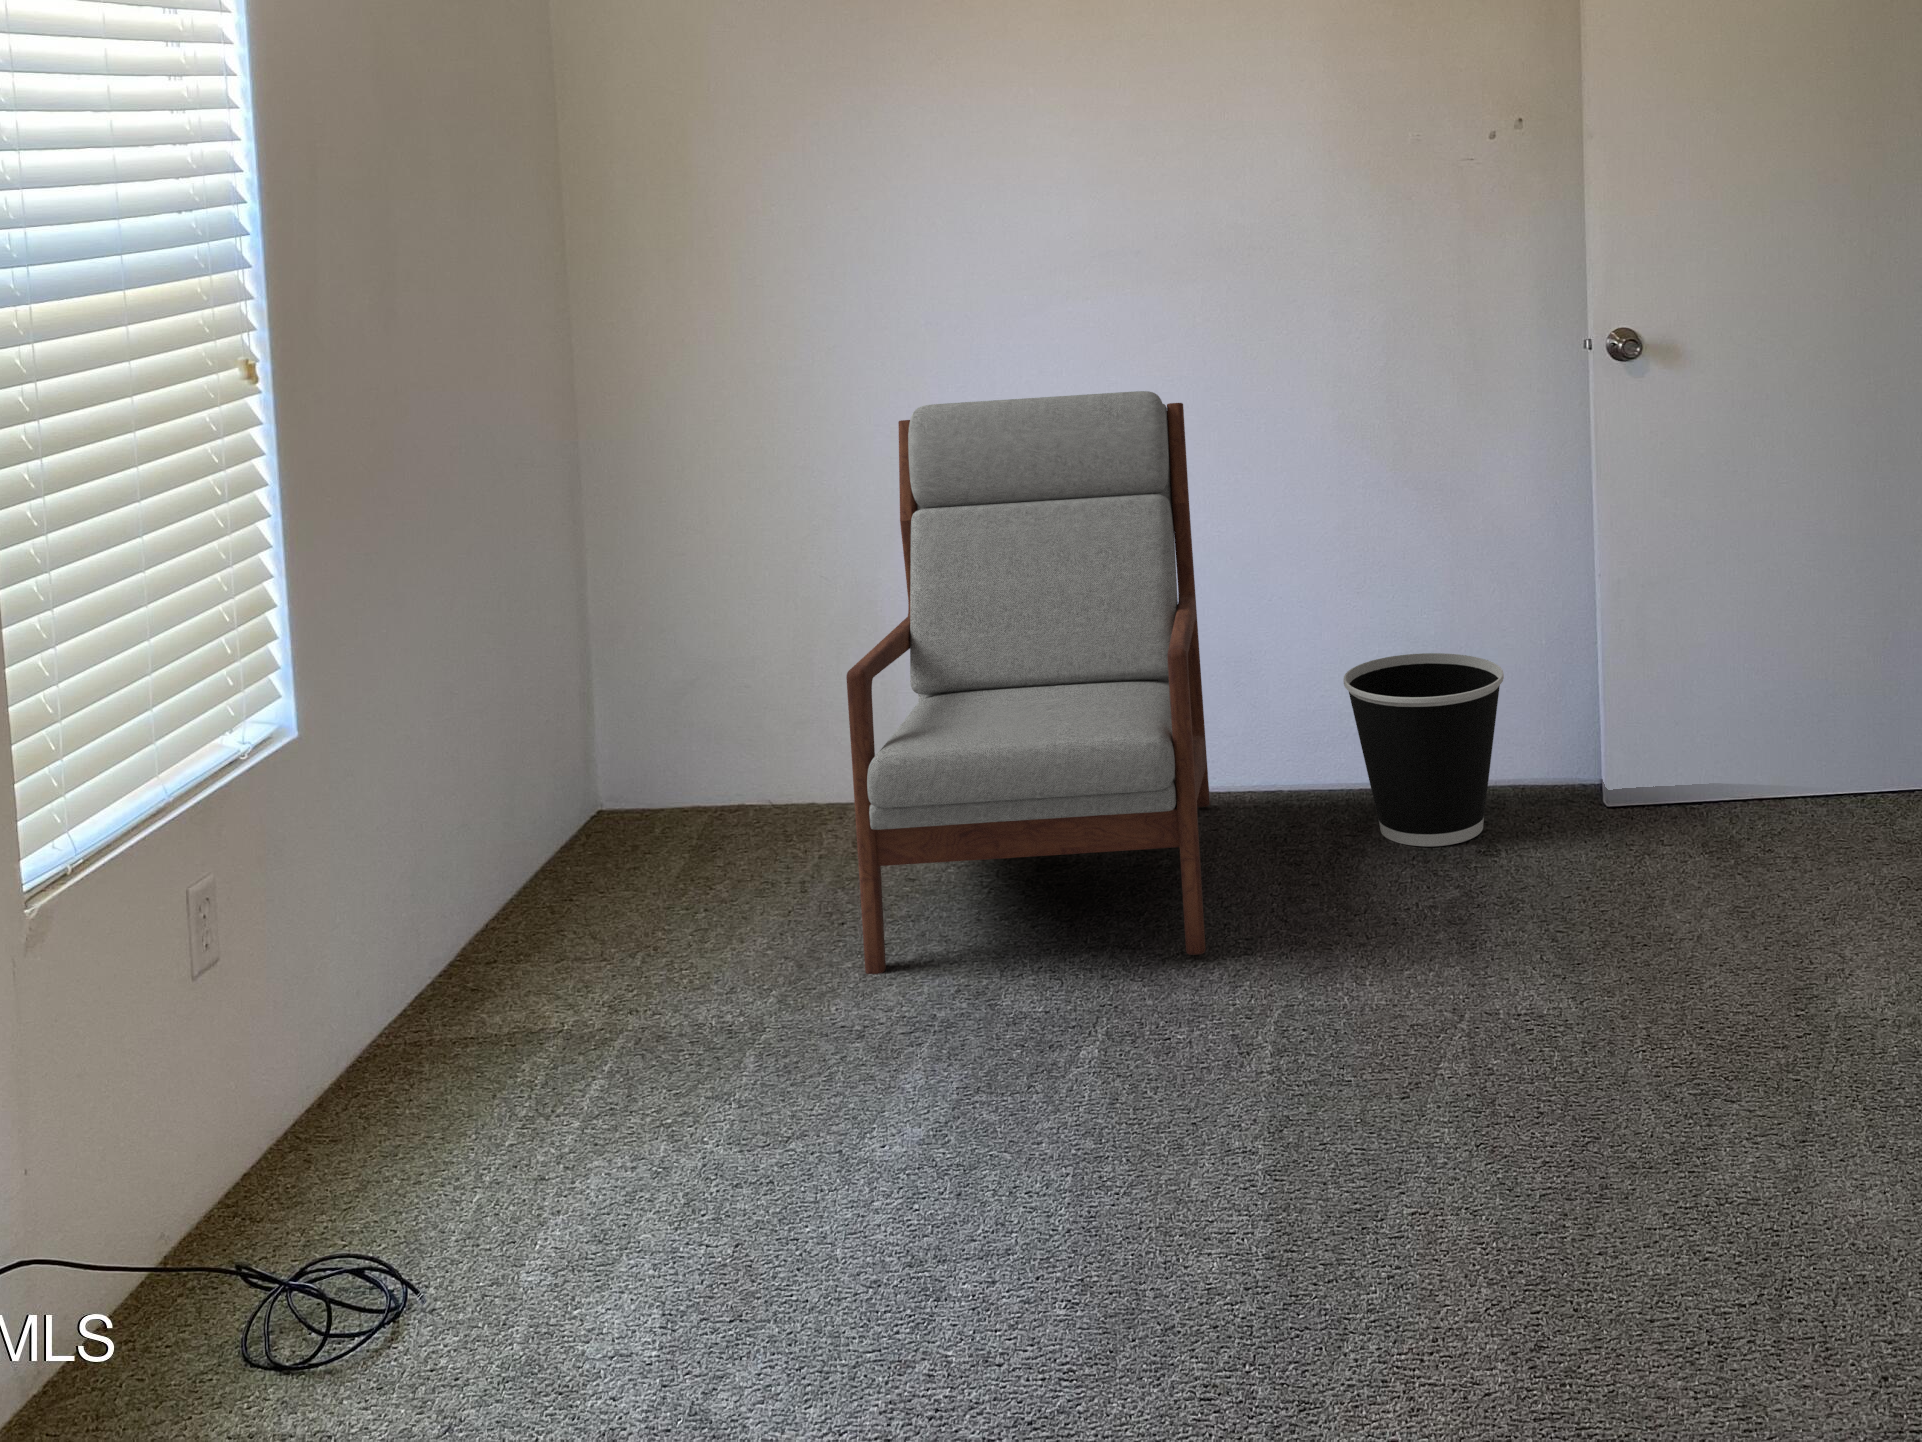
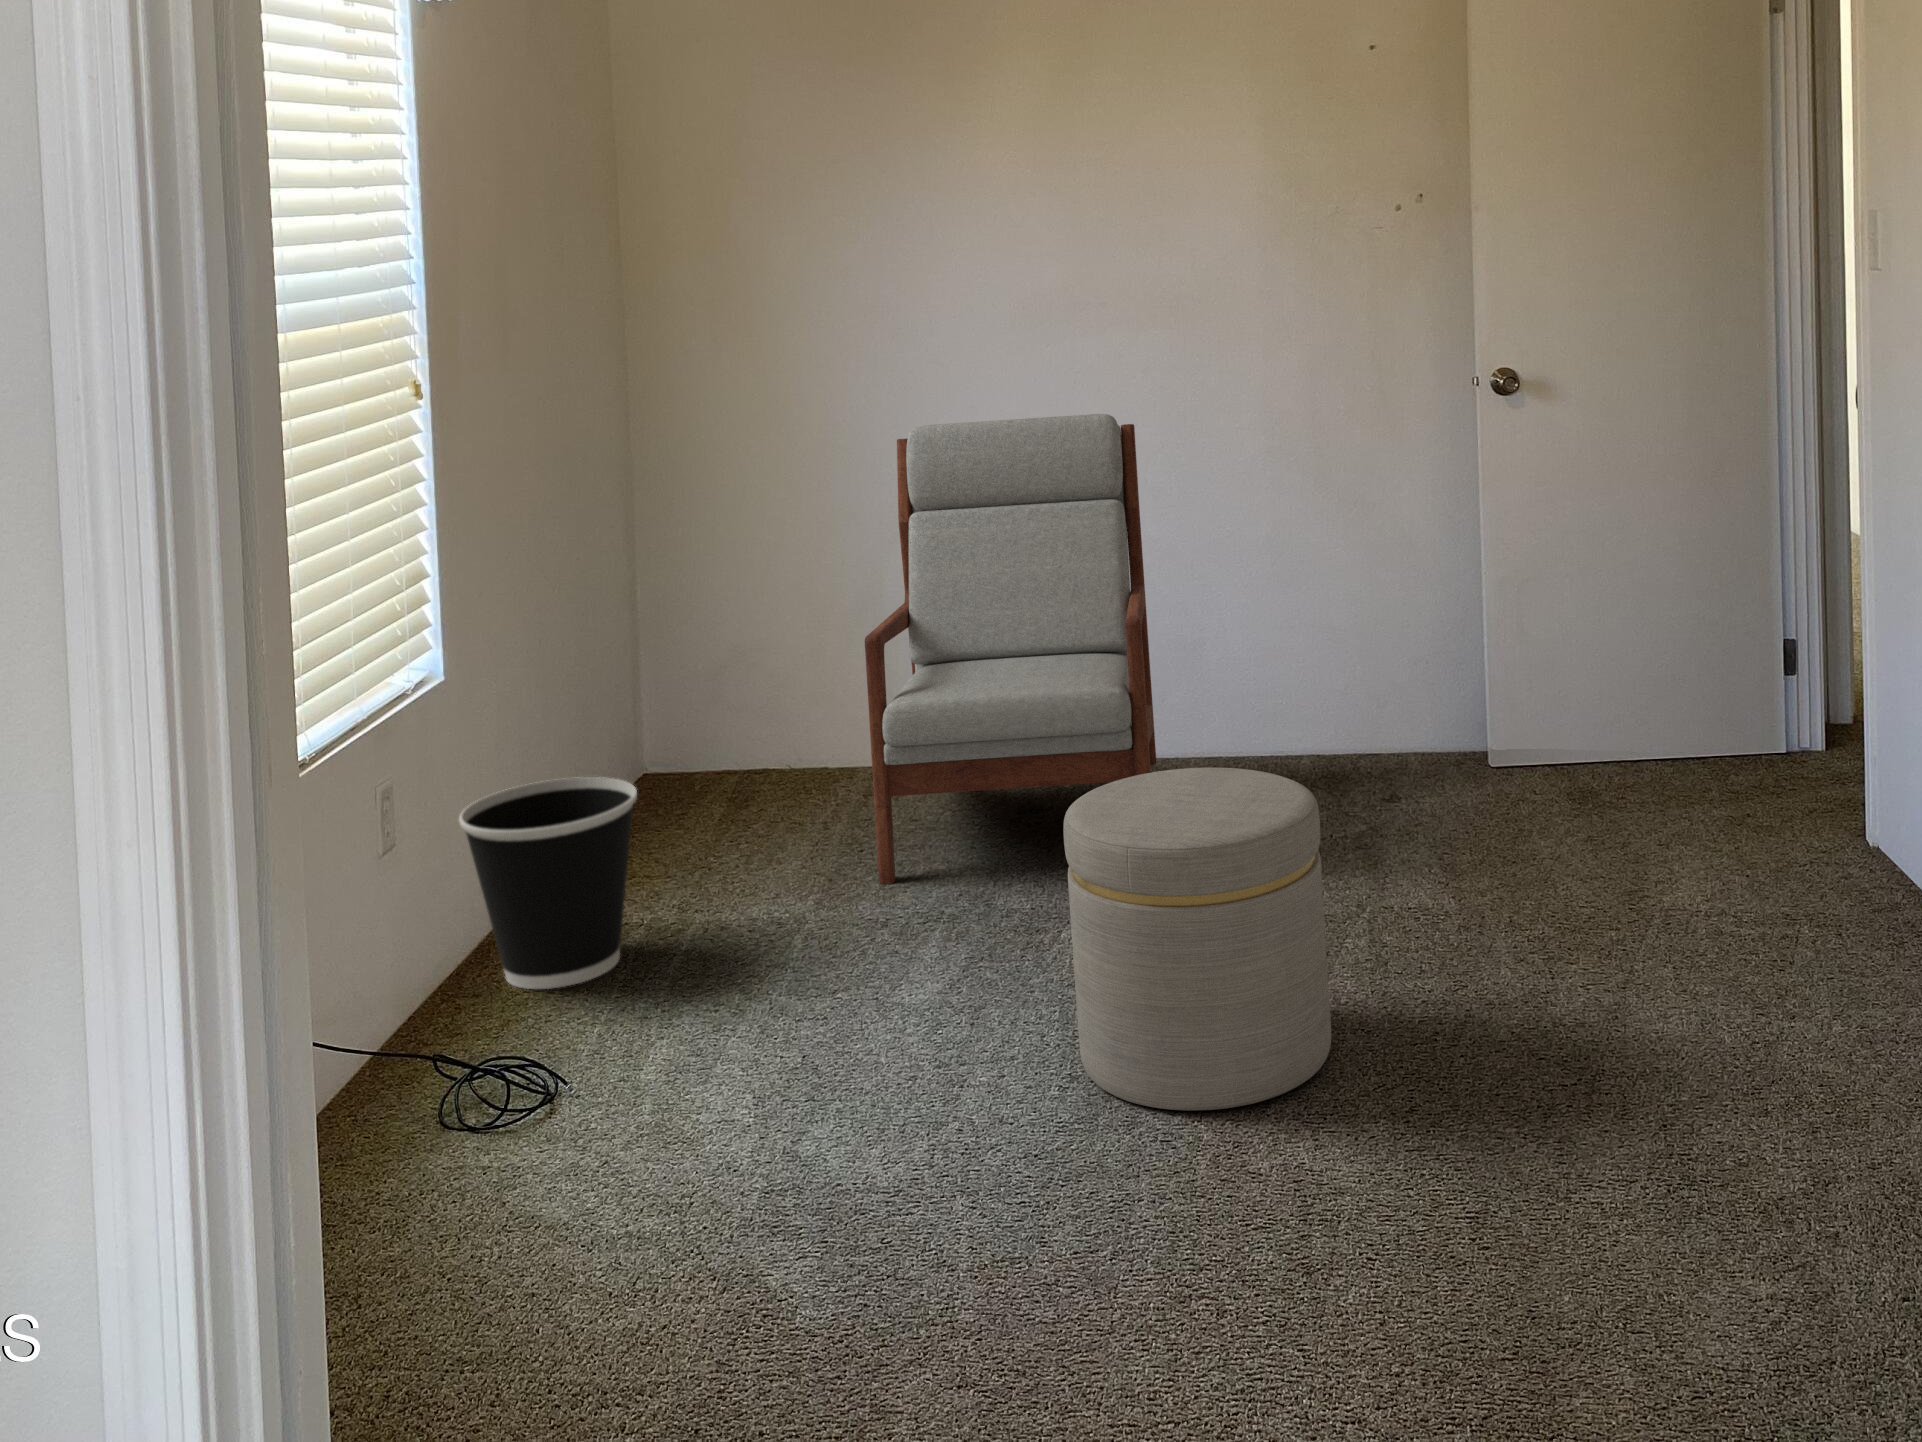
wastebasket: present [1344,653,1504,846] -> present [459,777,637,989]
ottoman: none [1075,865,1424,1340] -> present [1063,768,1331,1111]

